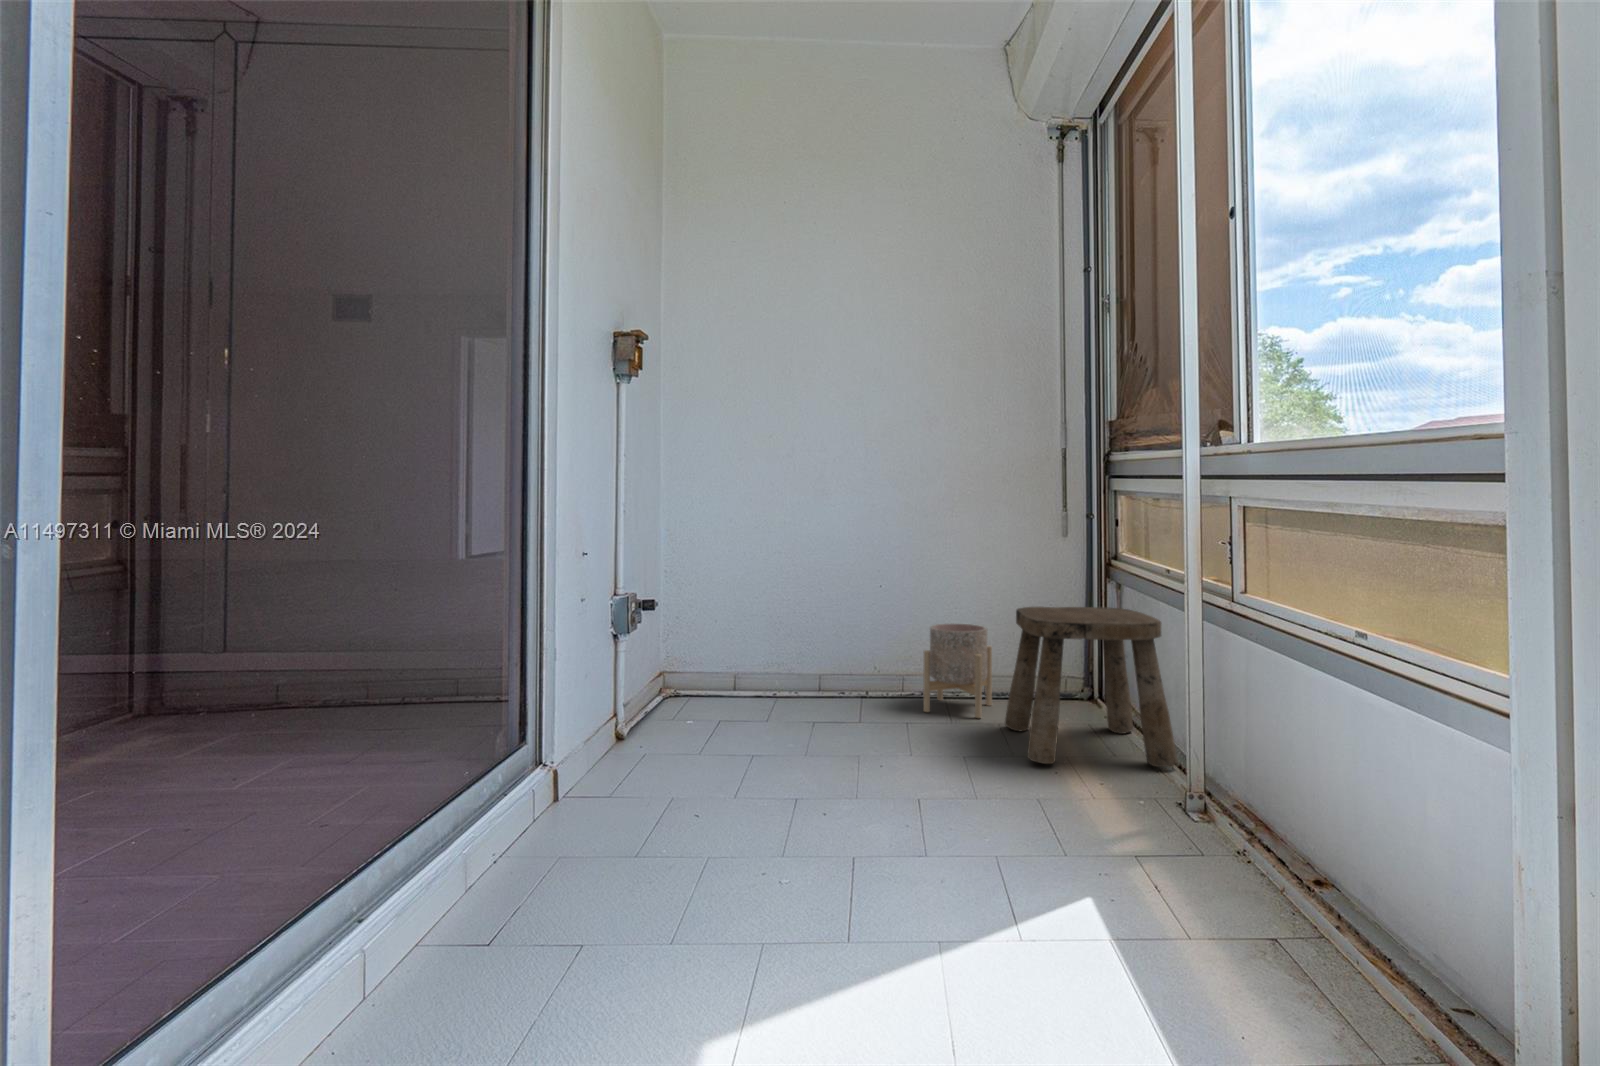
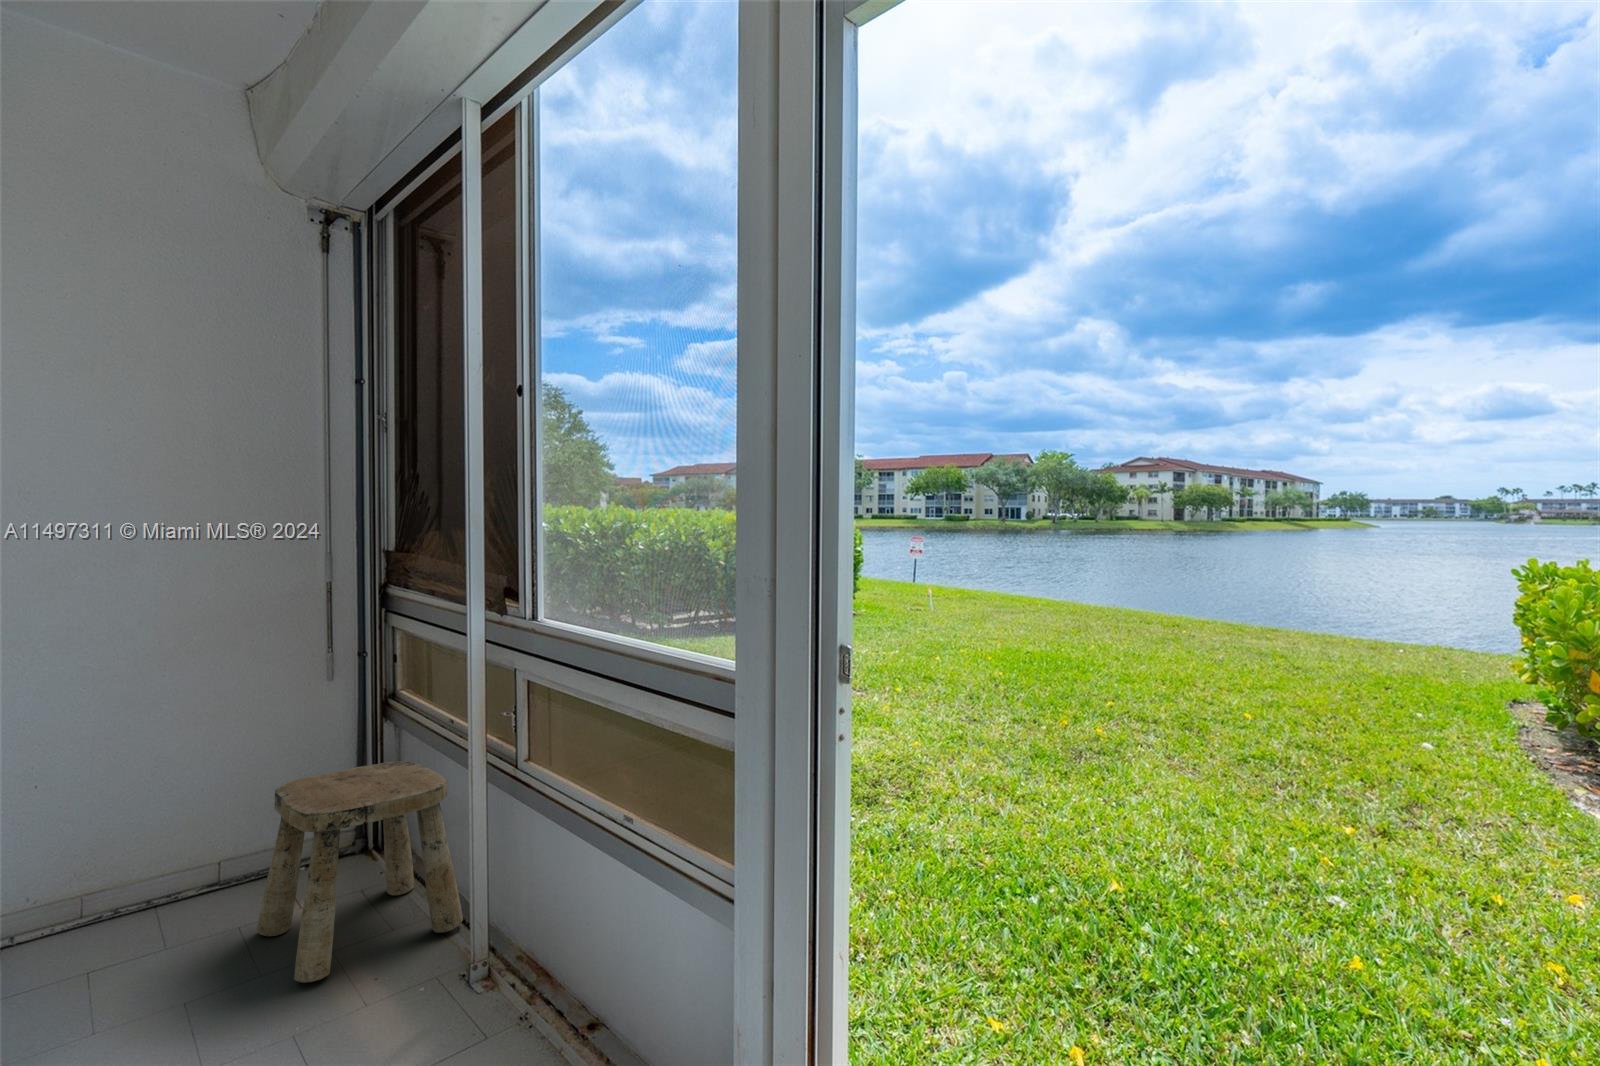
planter: present [924,623,992,718] -> none [125,805,235,949]

